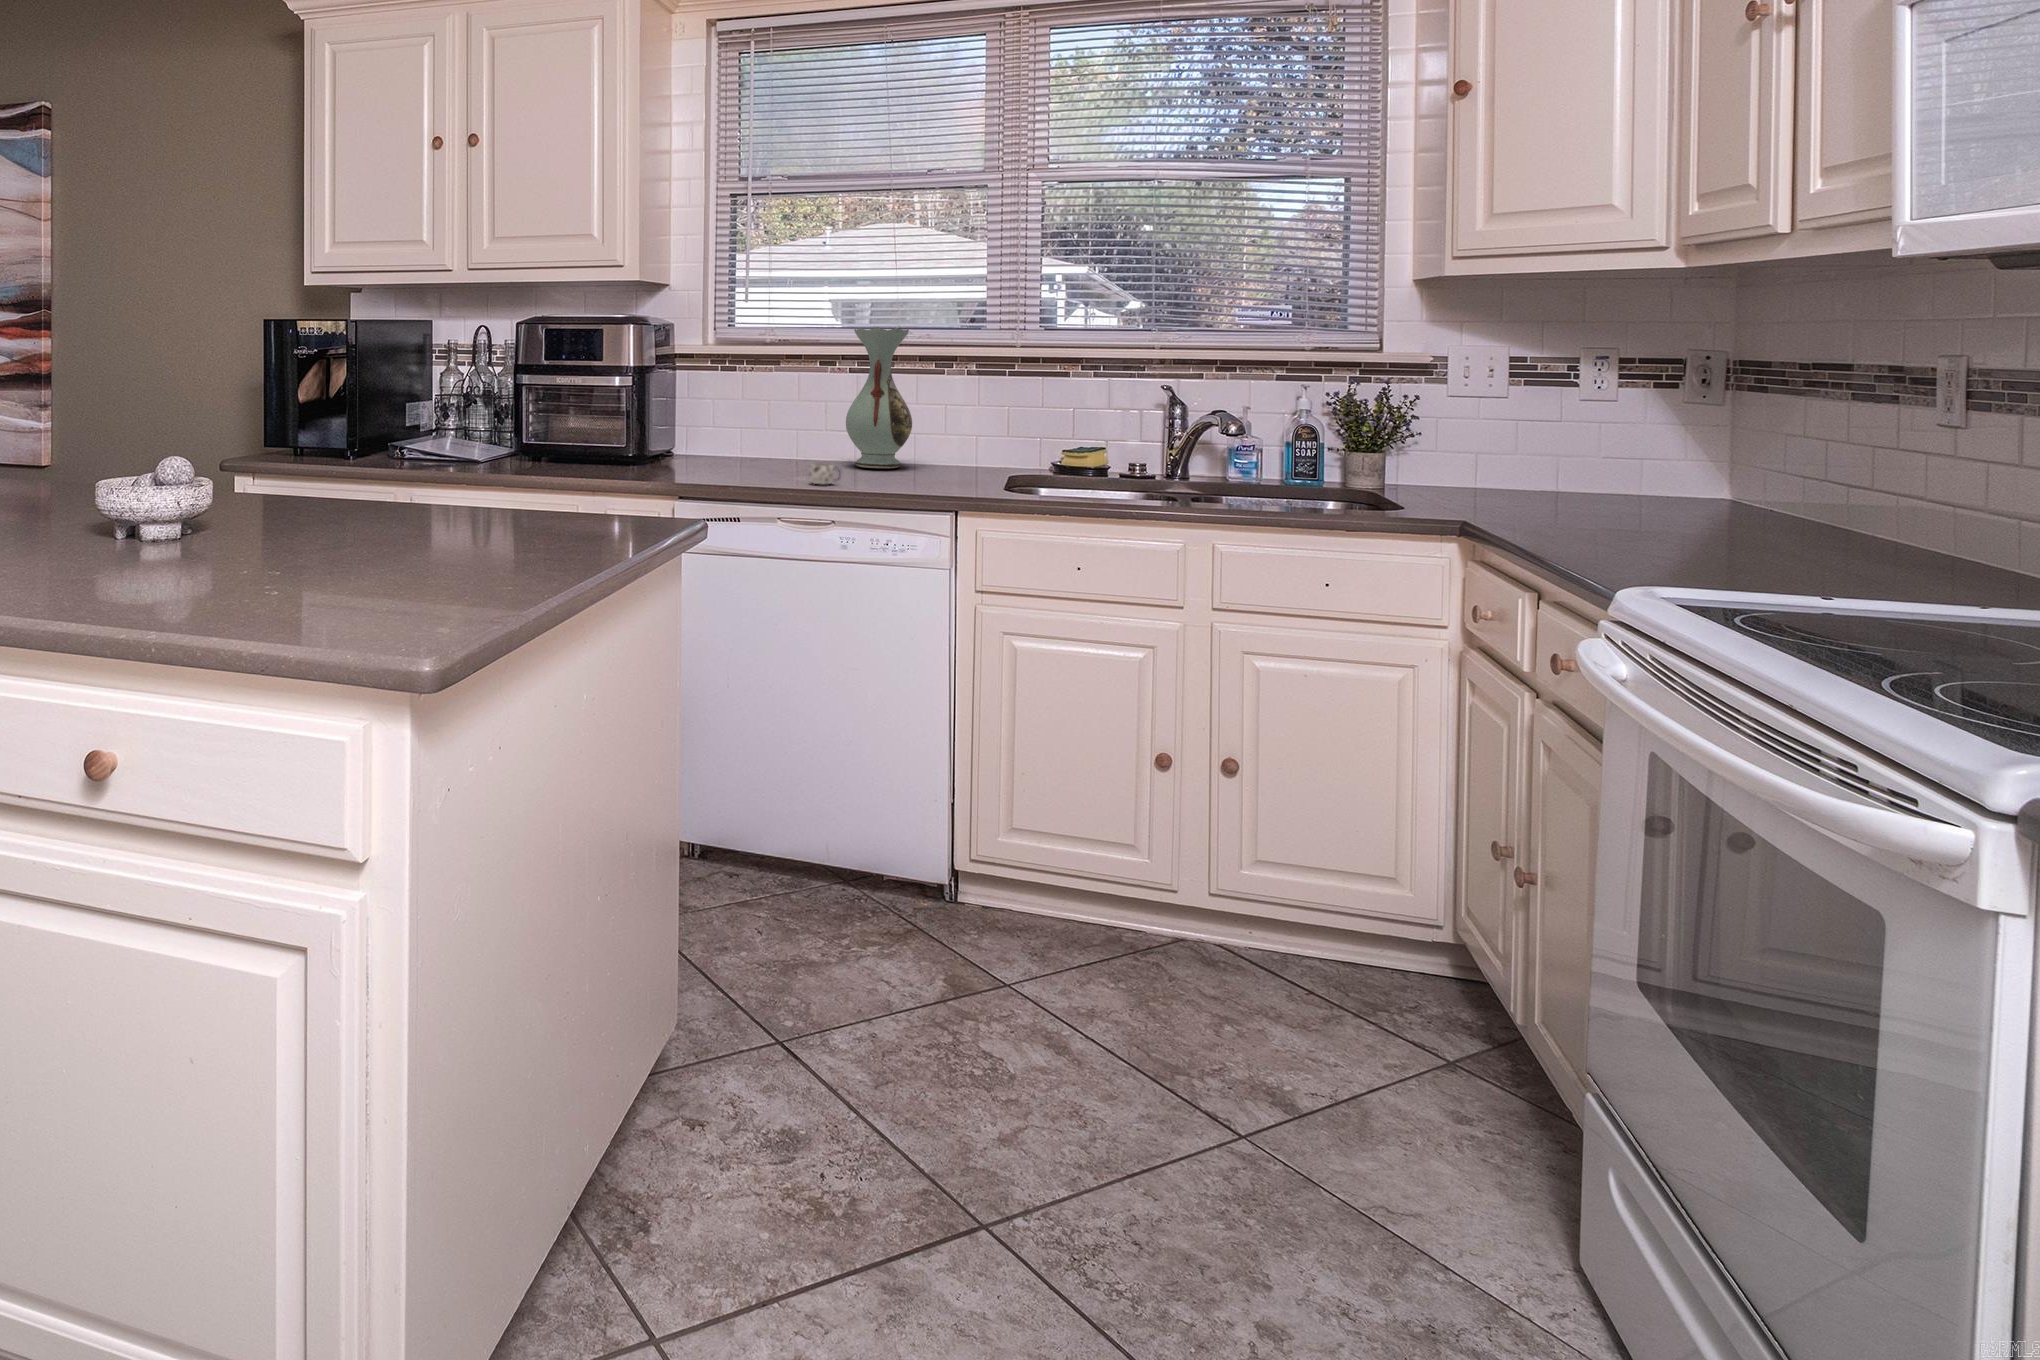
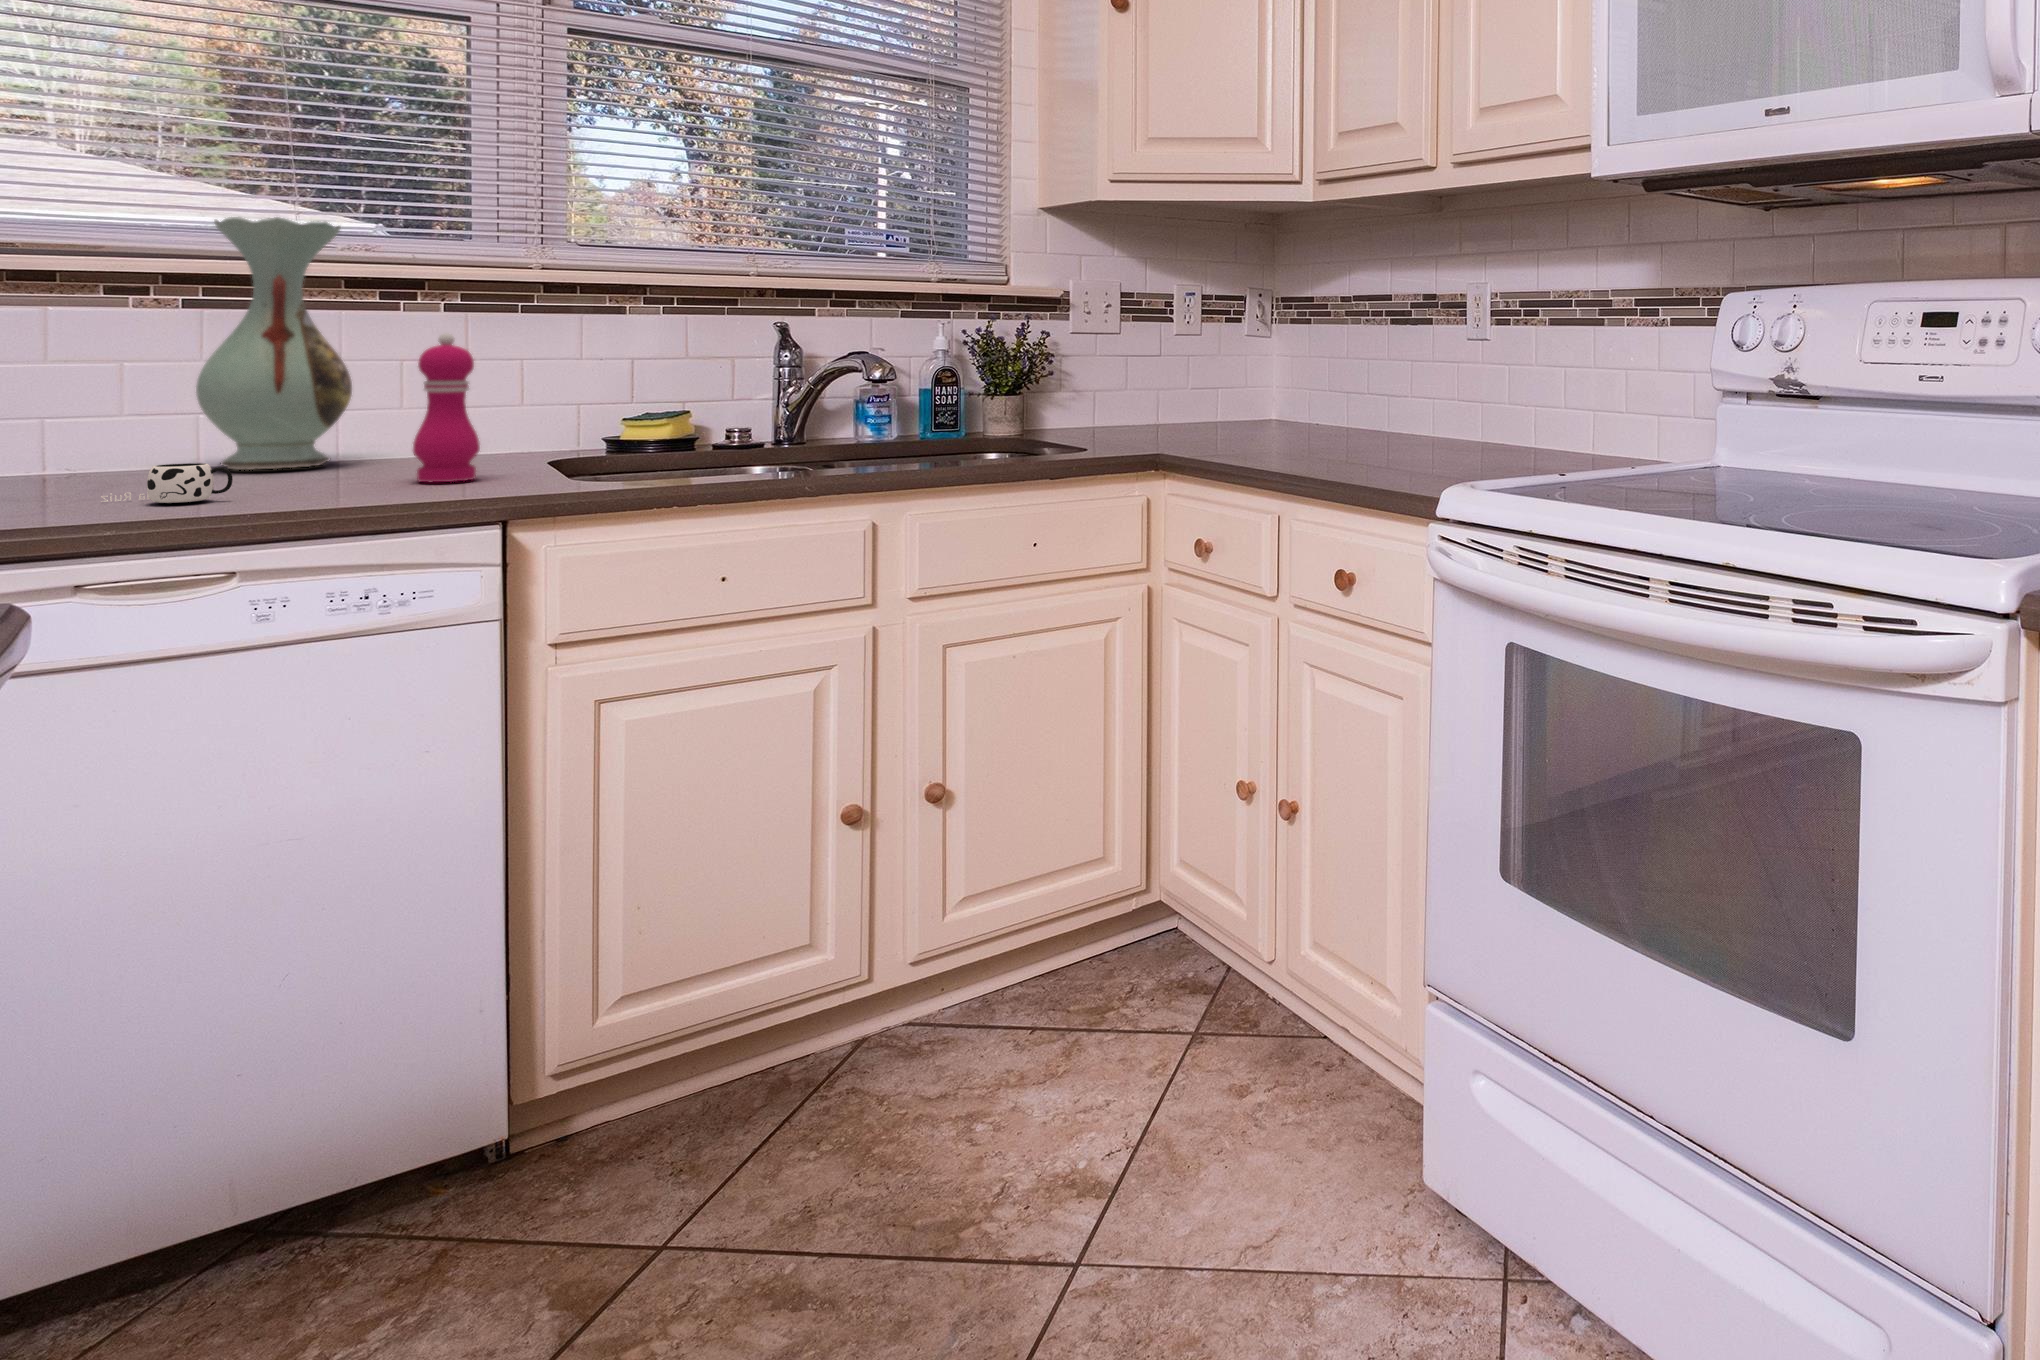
pepper mill: none [924,397,957,486] -> present [413,334,480,482]

